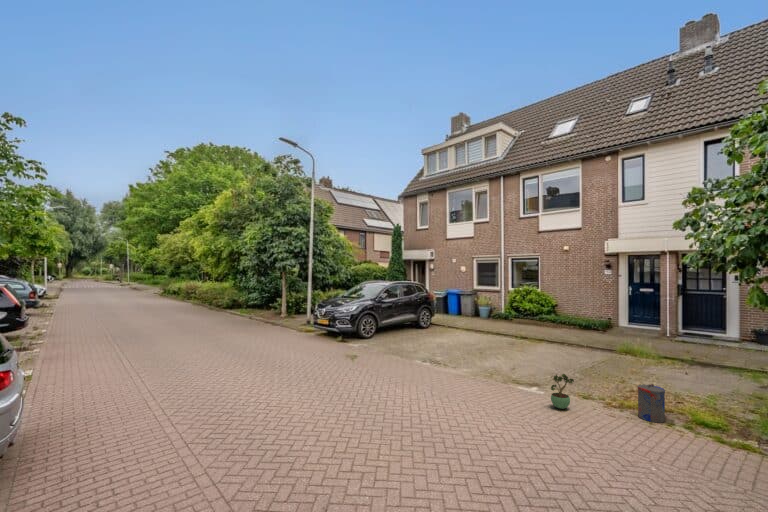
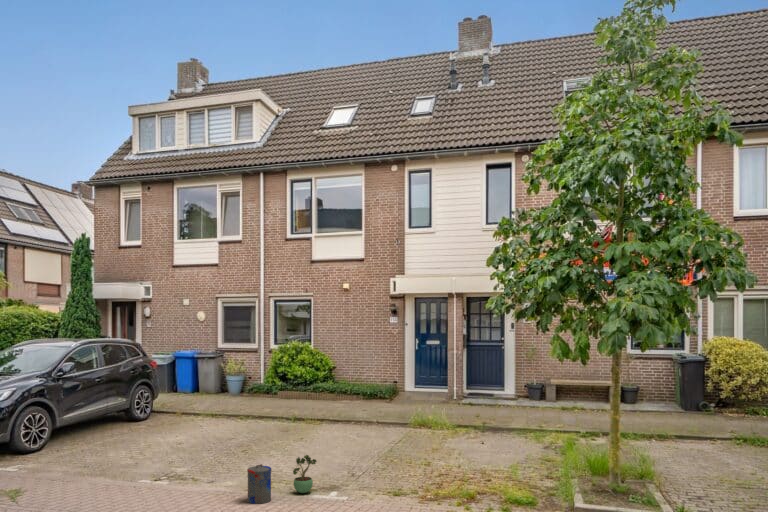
trash can: present [637,384,665,423] -> present [247,464,271,504]

